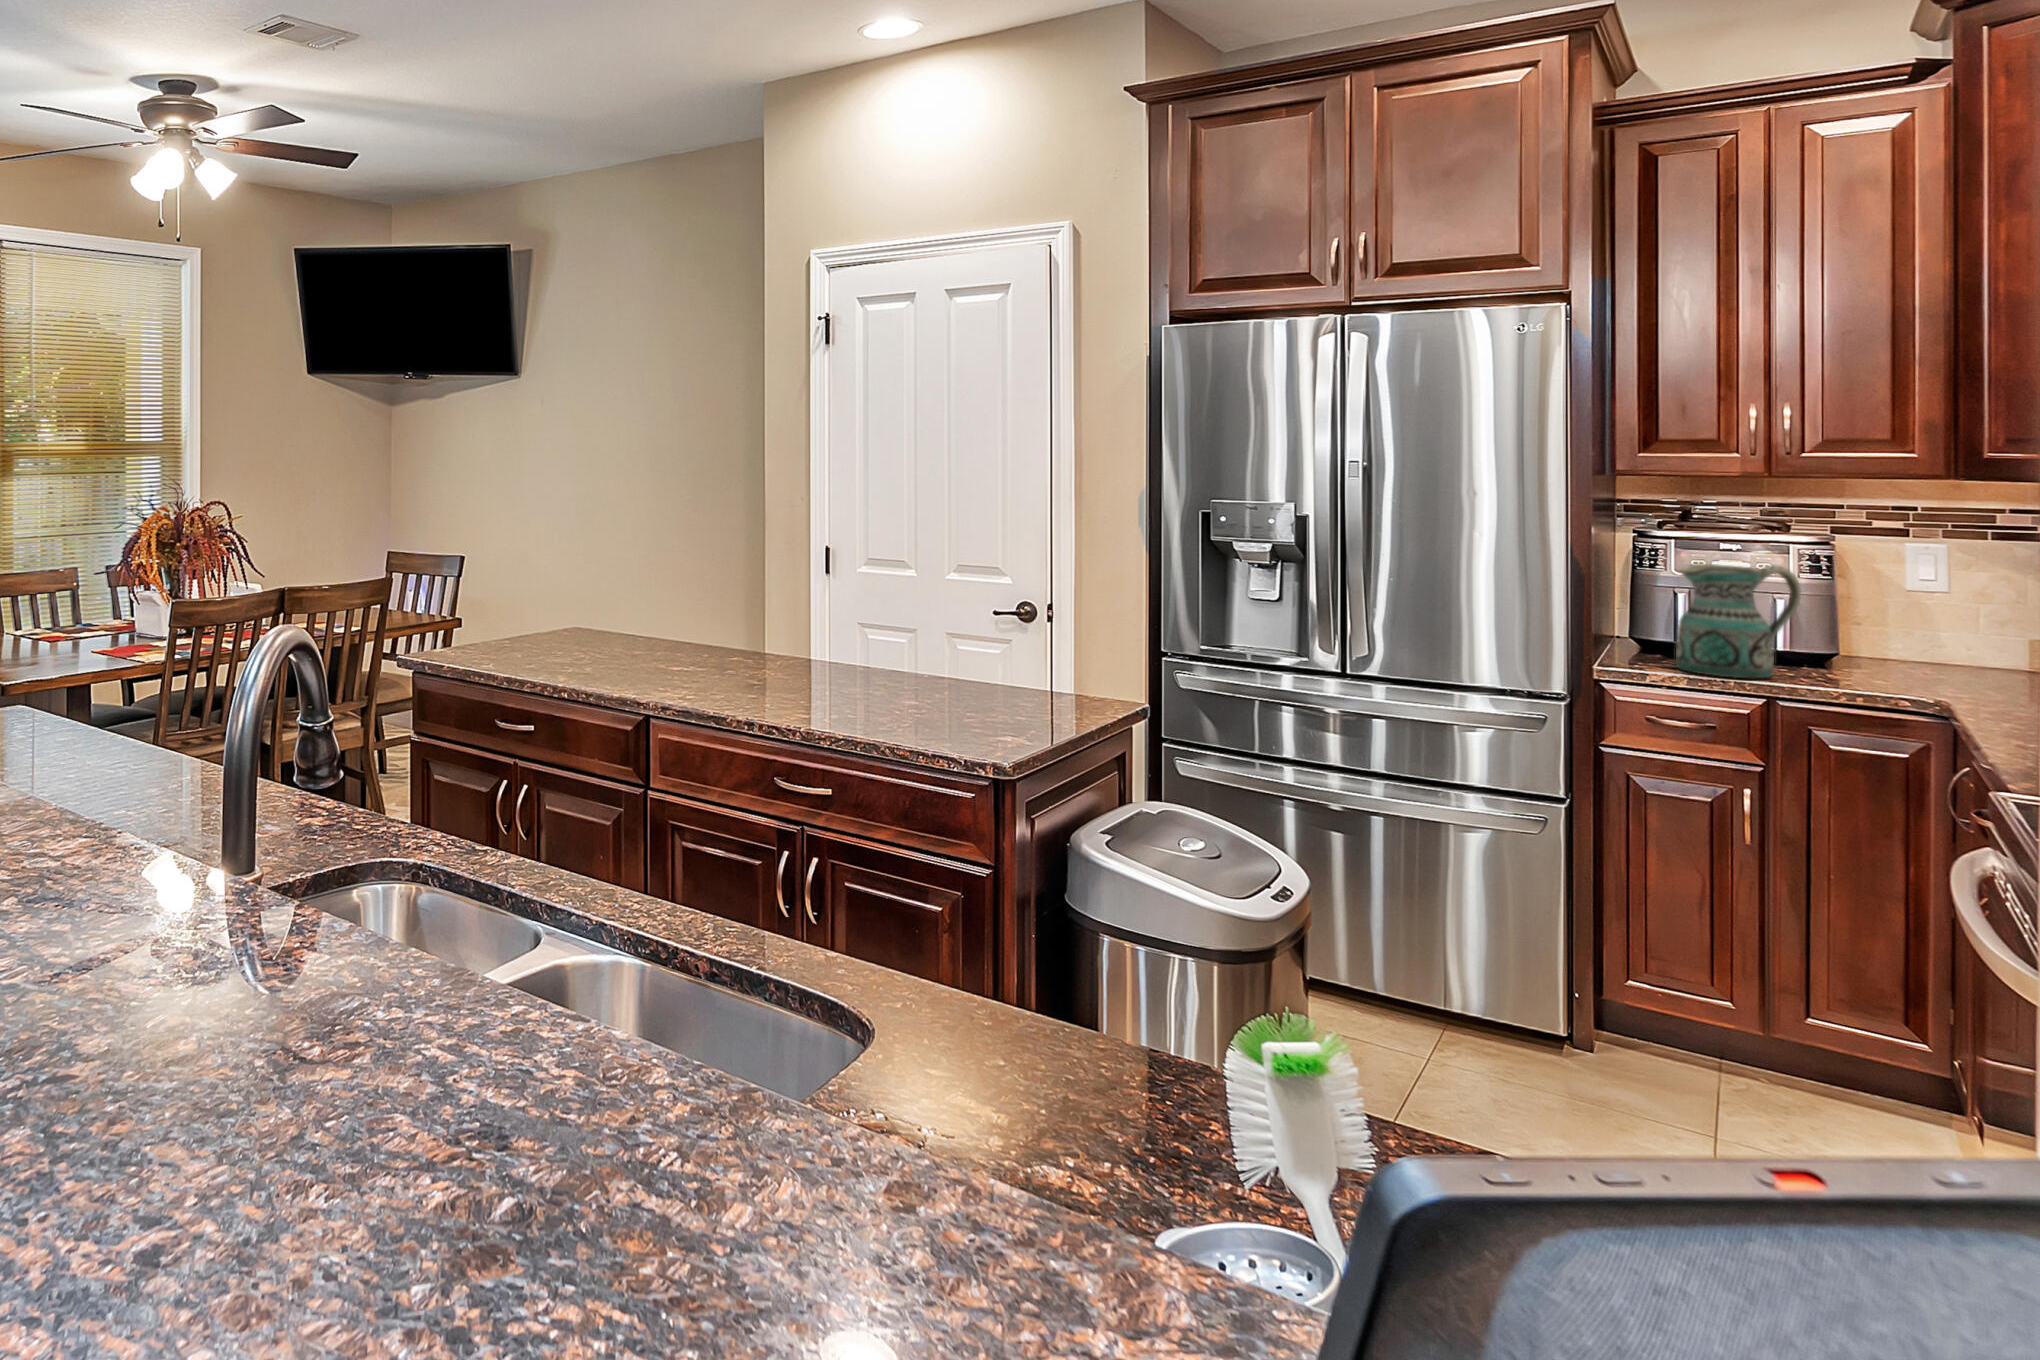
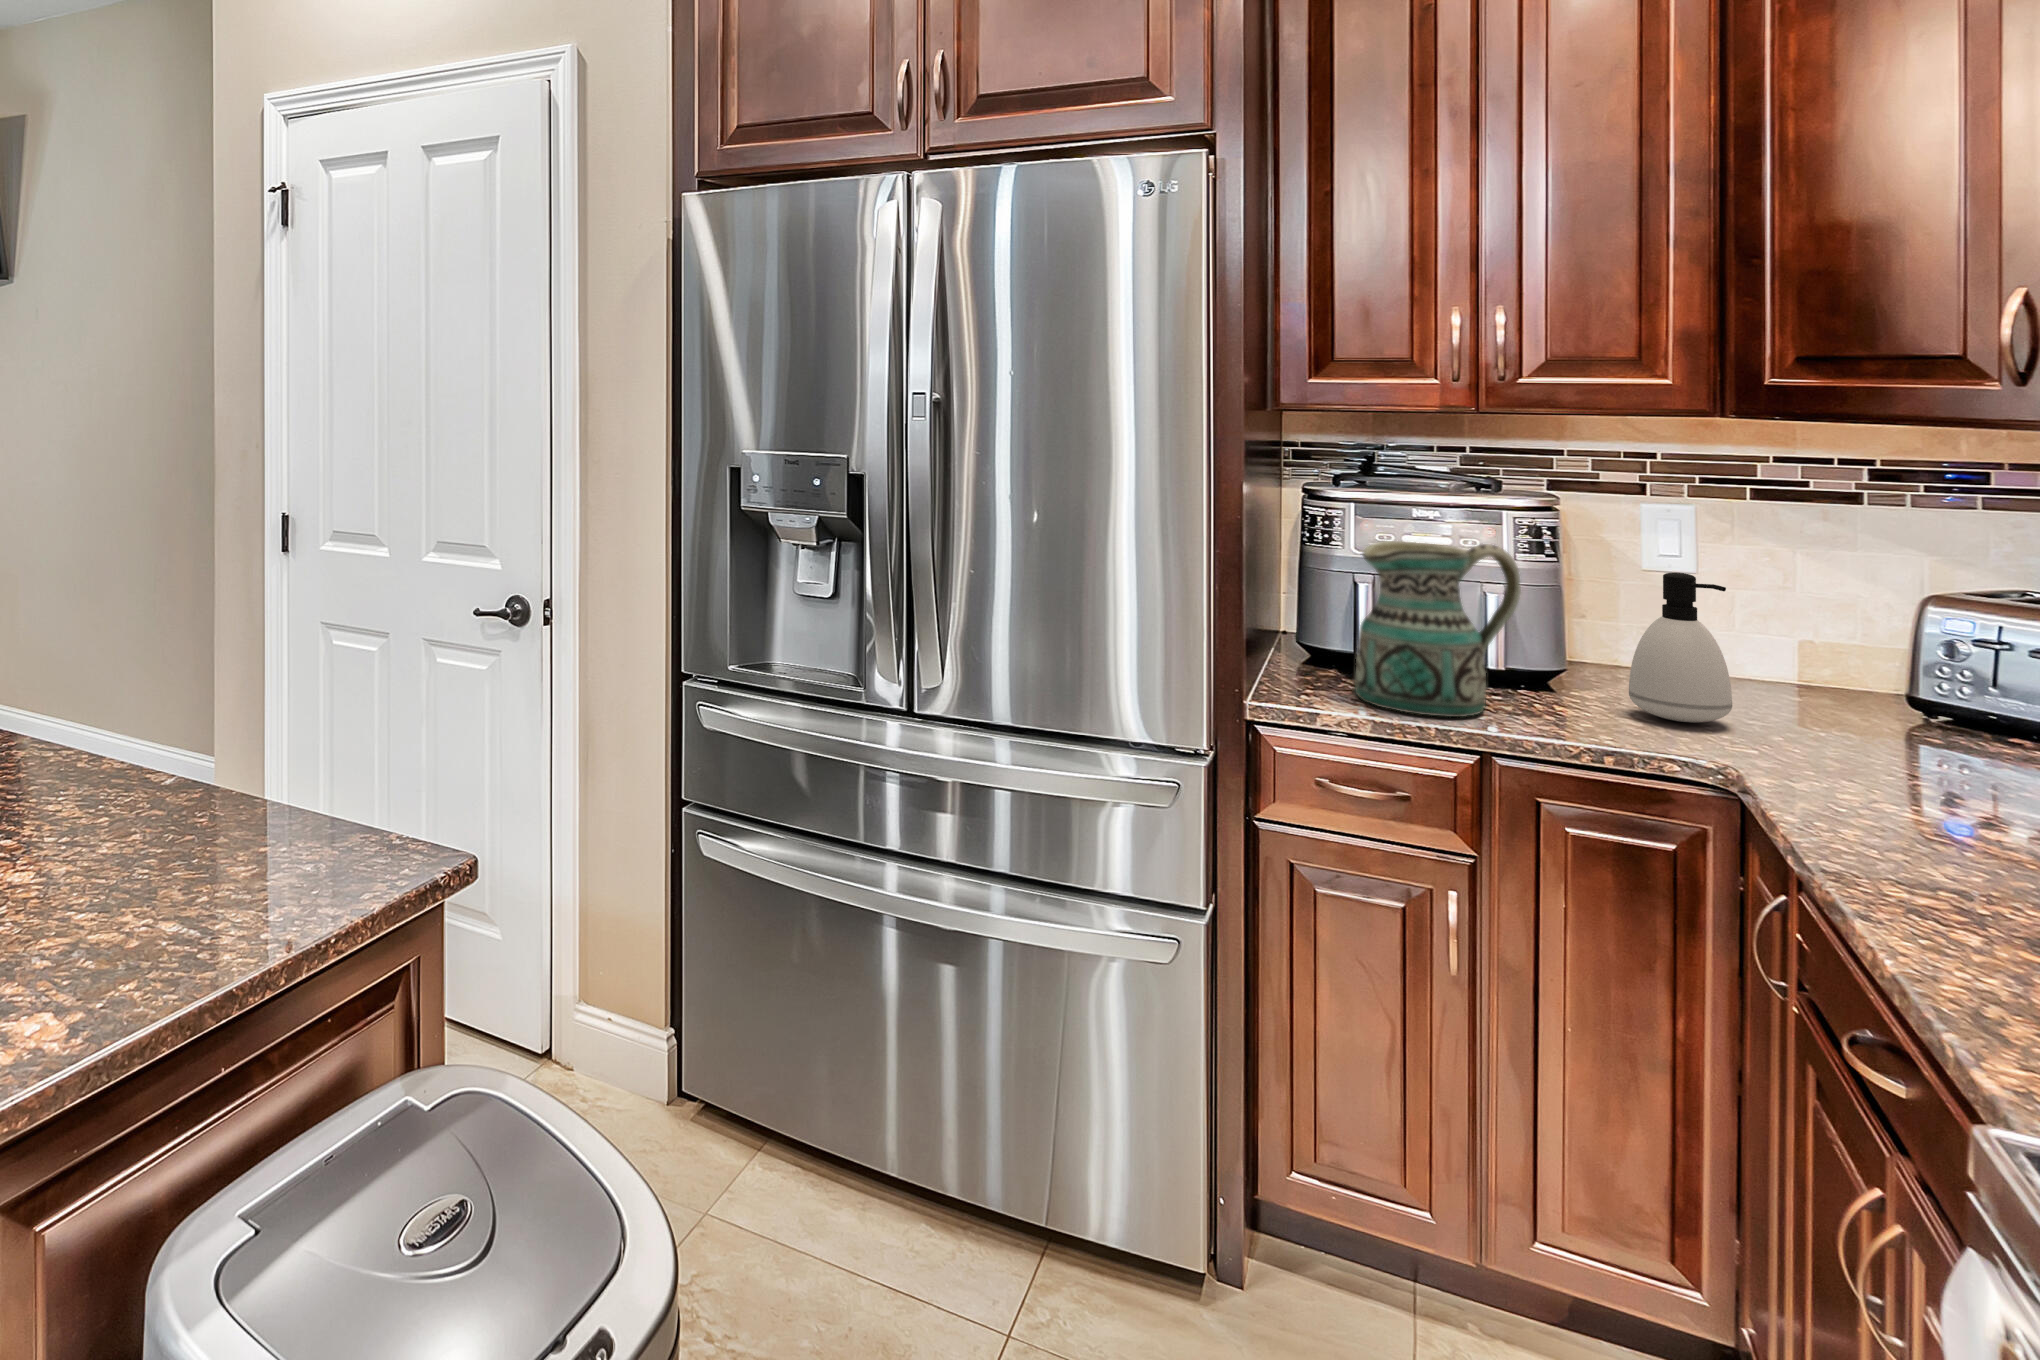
soap dispenser: none [1884,585,1960,685] -> present [1629,573,1732,722]

